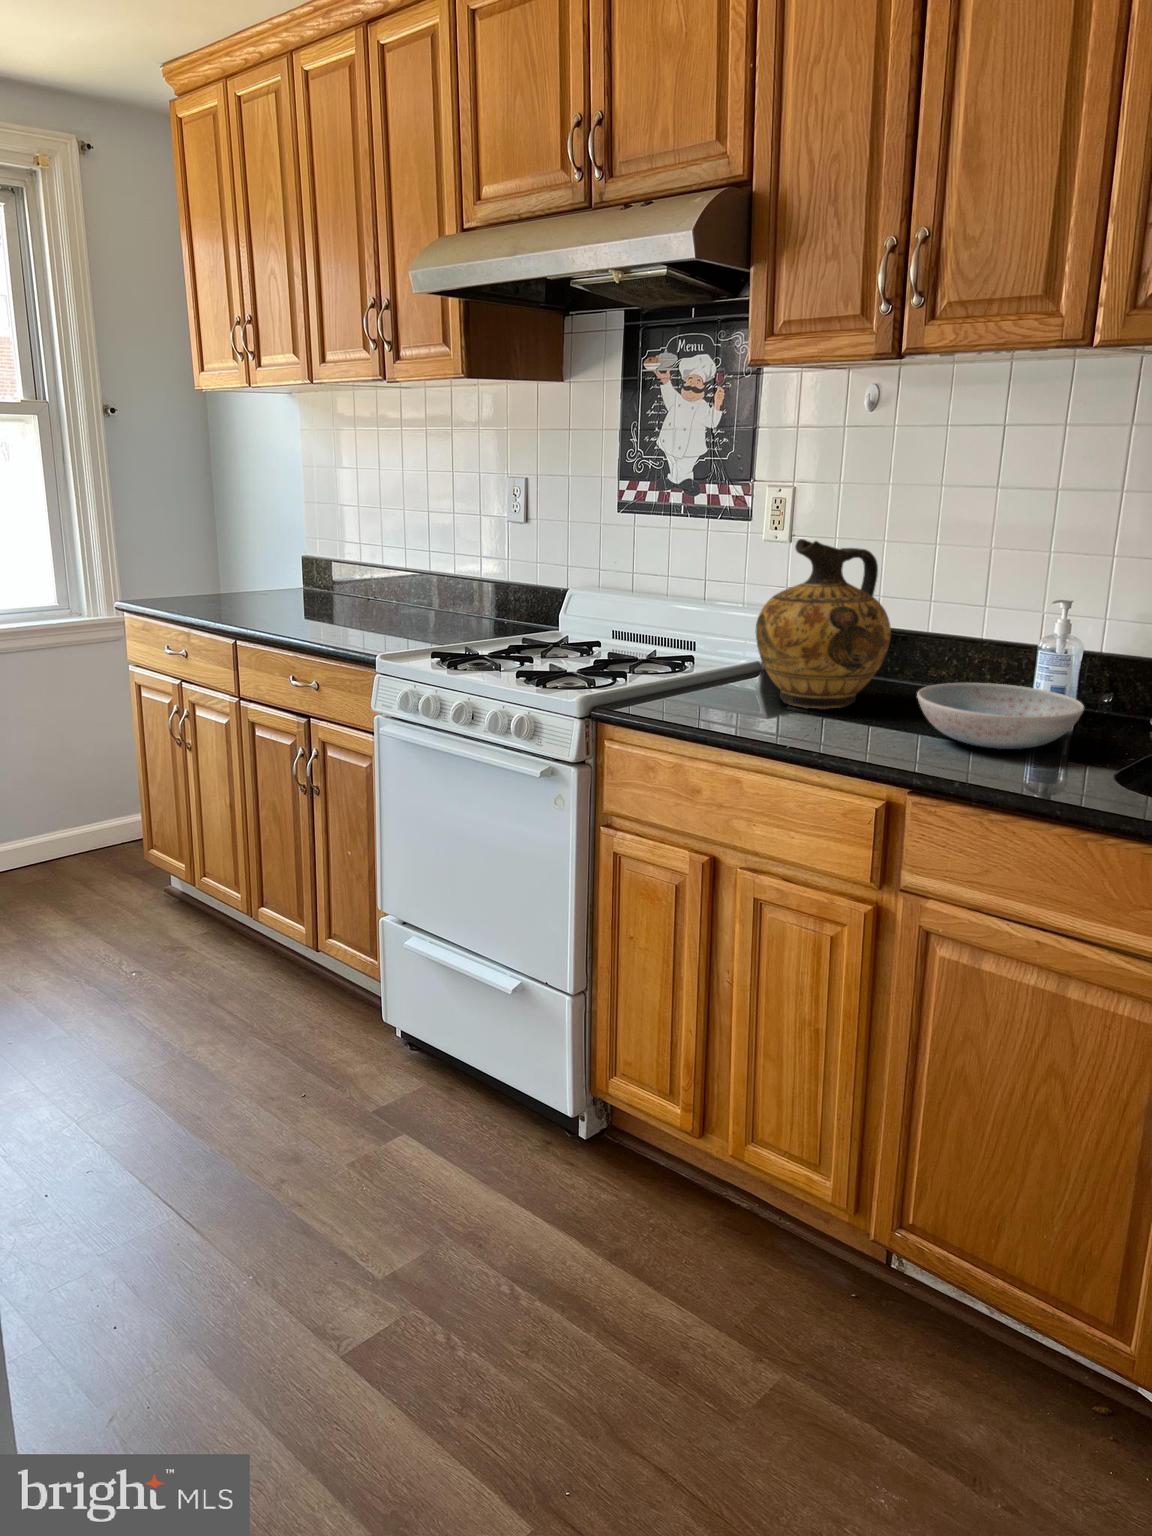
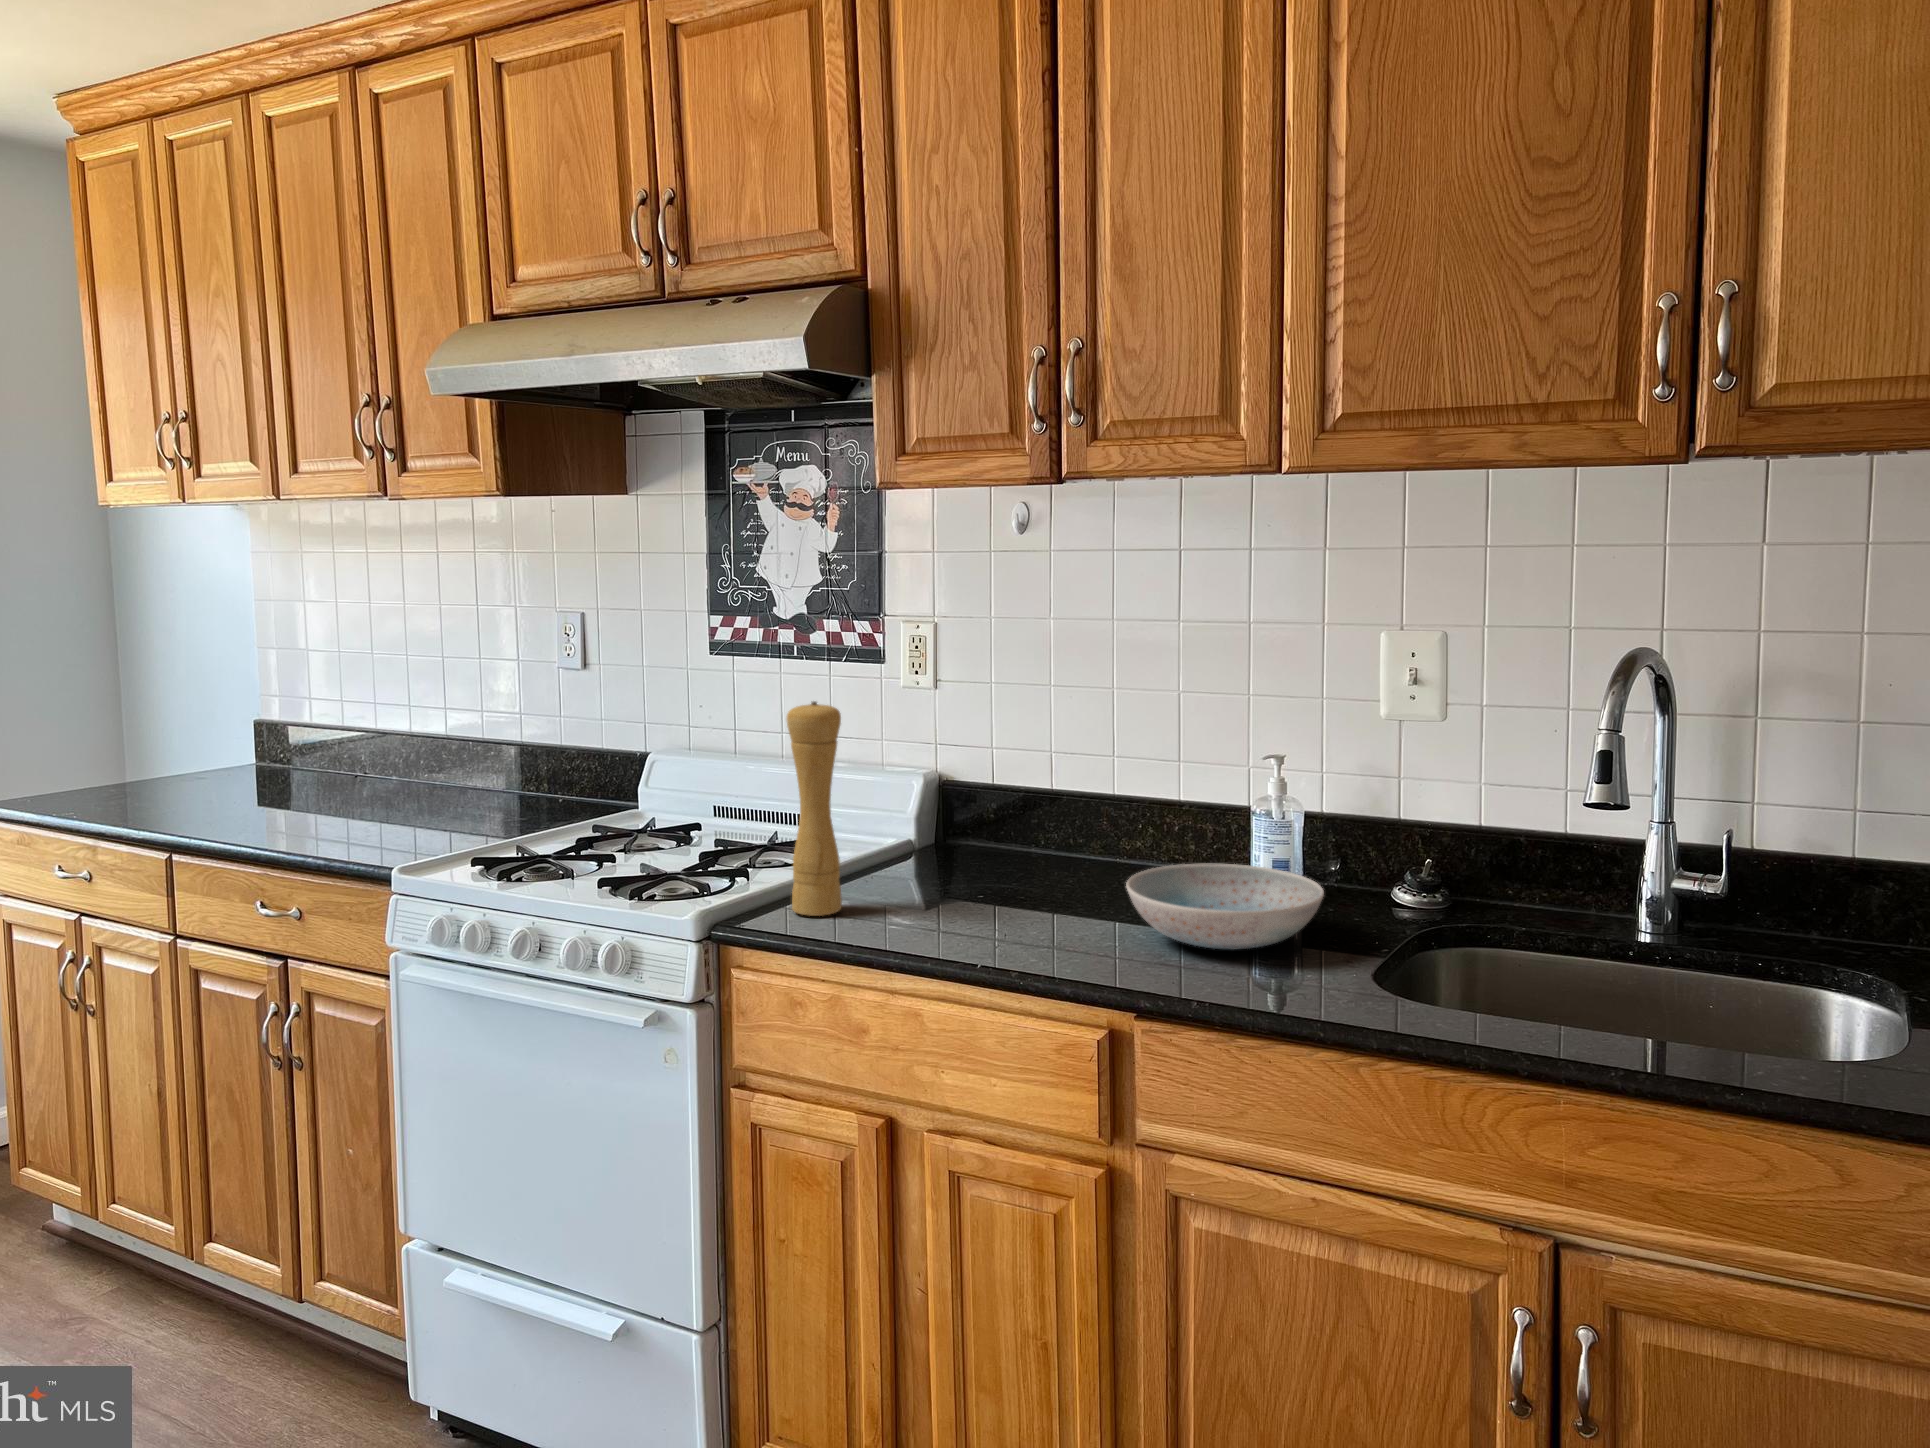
pepper mill: none [656,537,703,705] -> present [787,701,842,916]
ceramic jug: present [756,539,891,709] -> none [912,696,1078,907]

